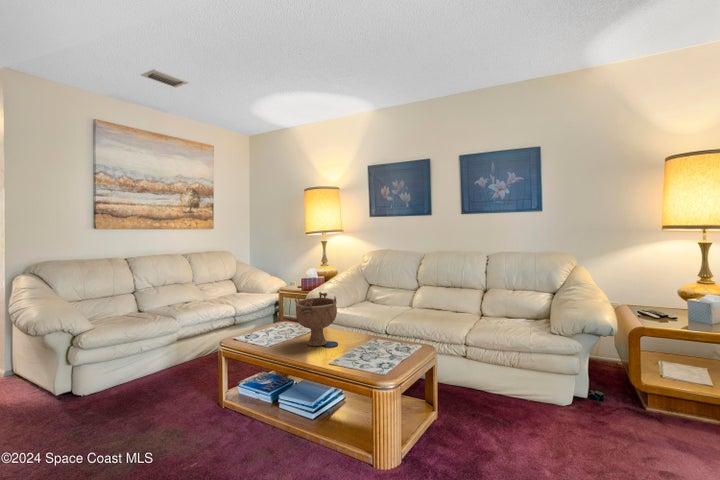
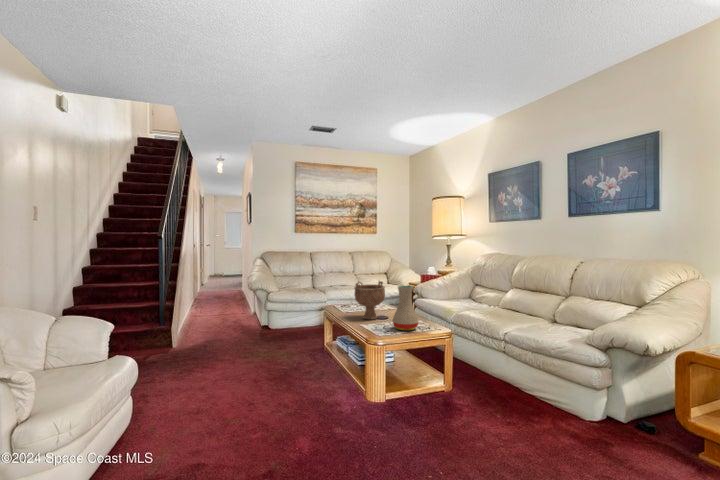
vase: none [371,296,403,352] -> present [393,286,419,330]

